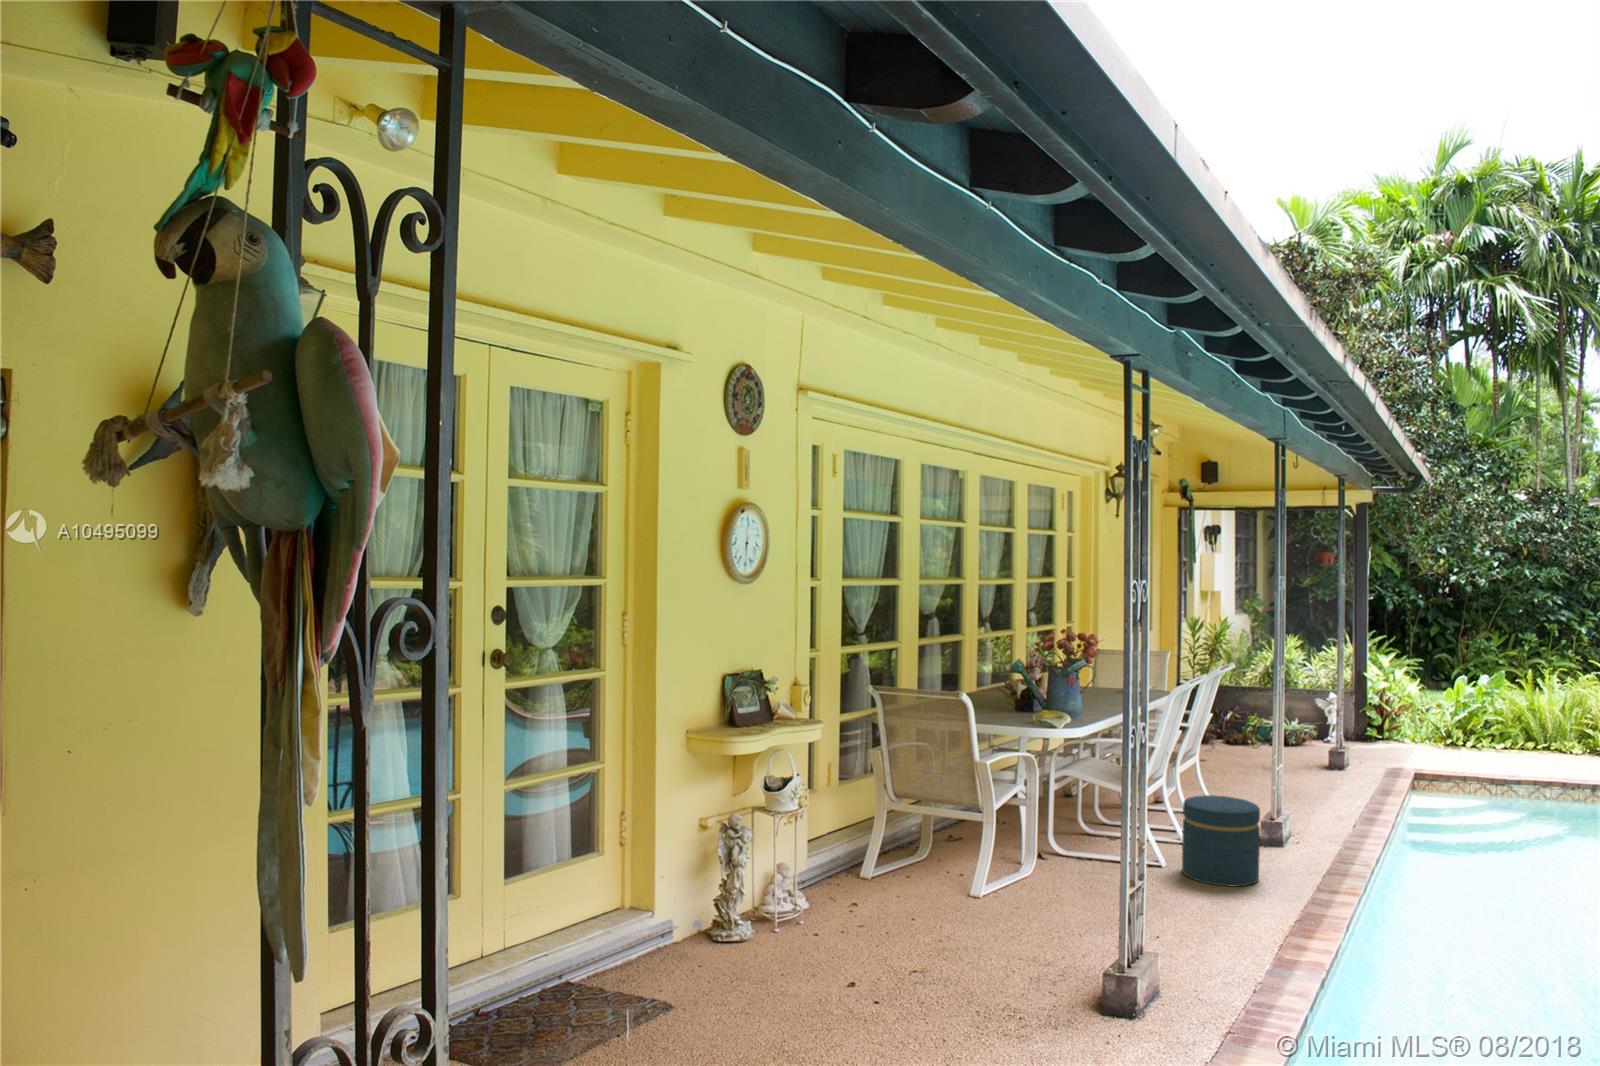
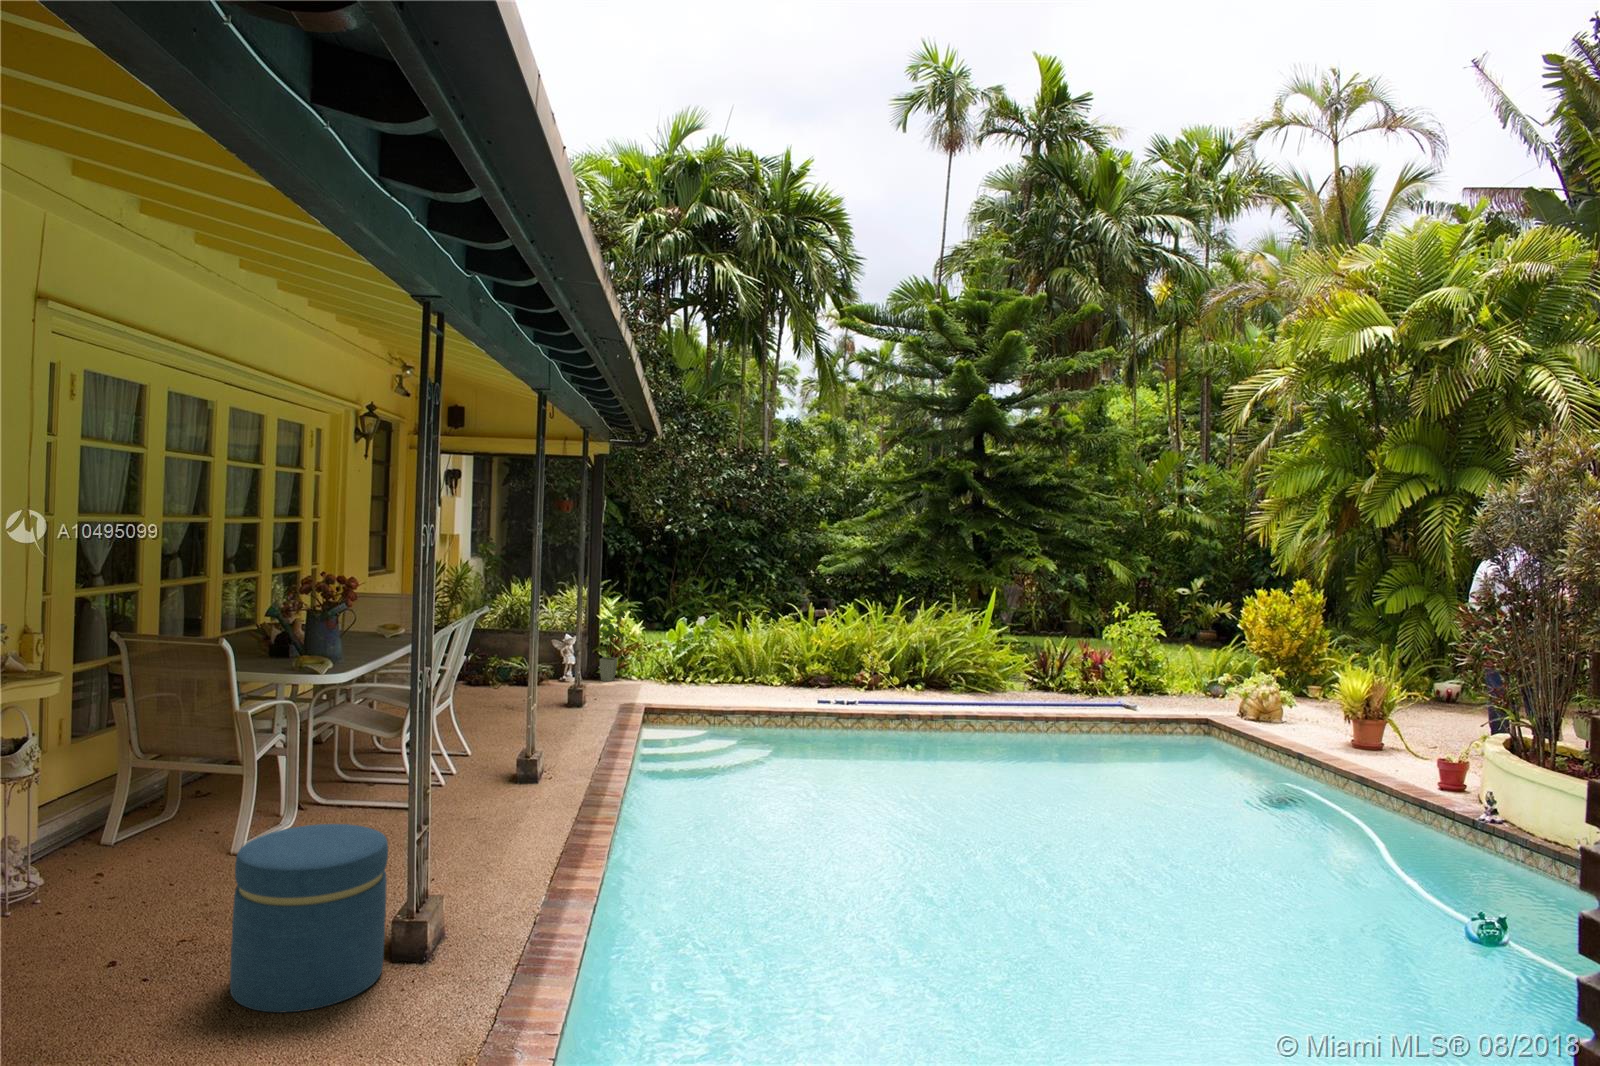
house plant: none [1373,666,1409,737] -> present [599,605,635,681]

